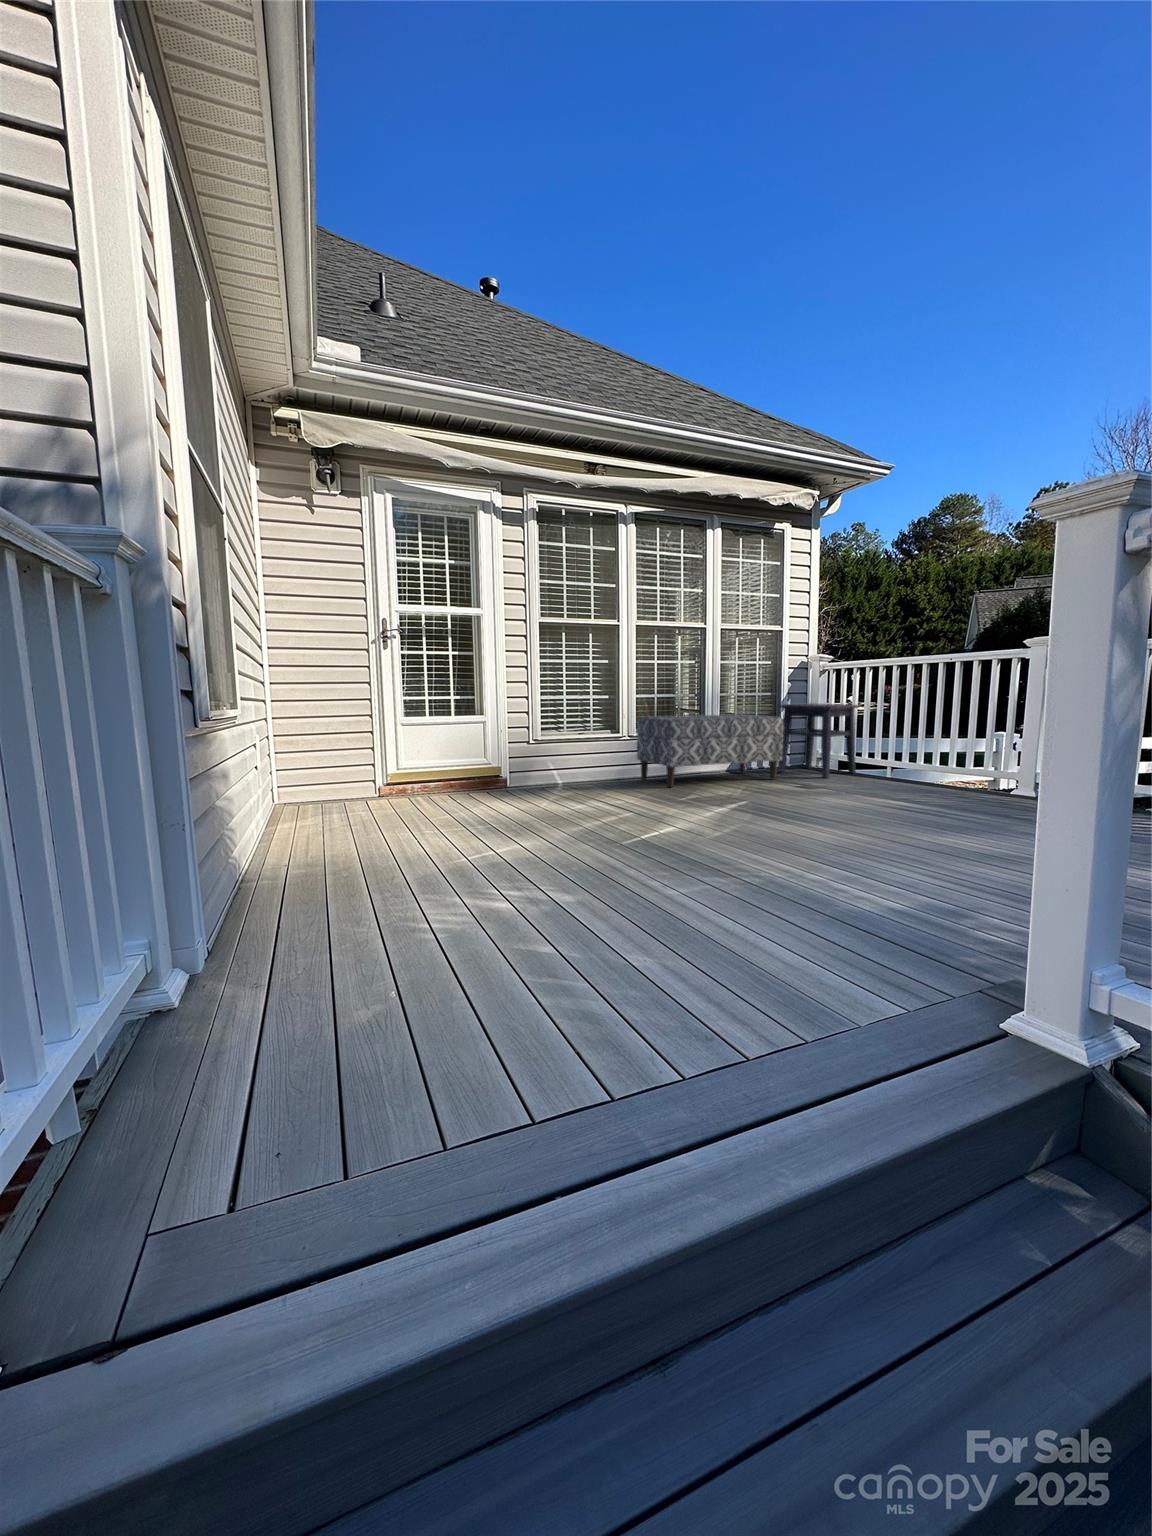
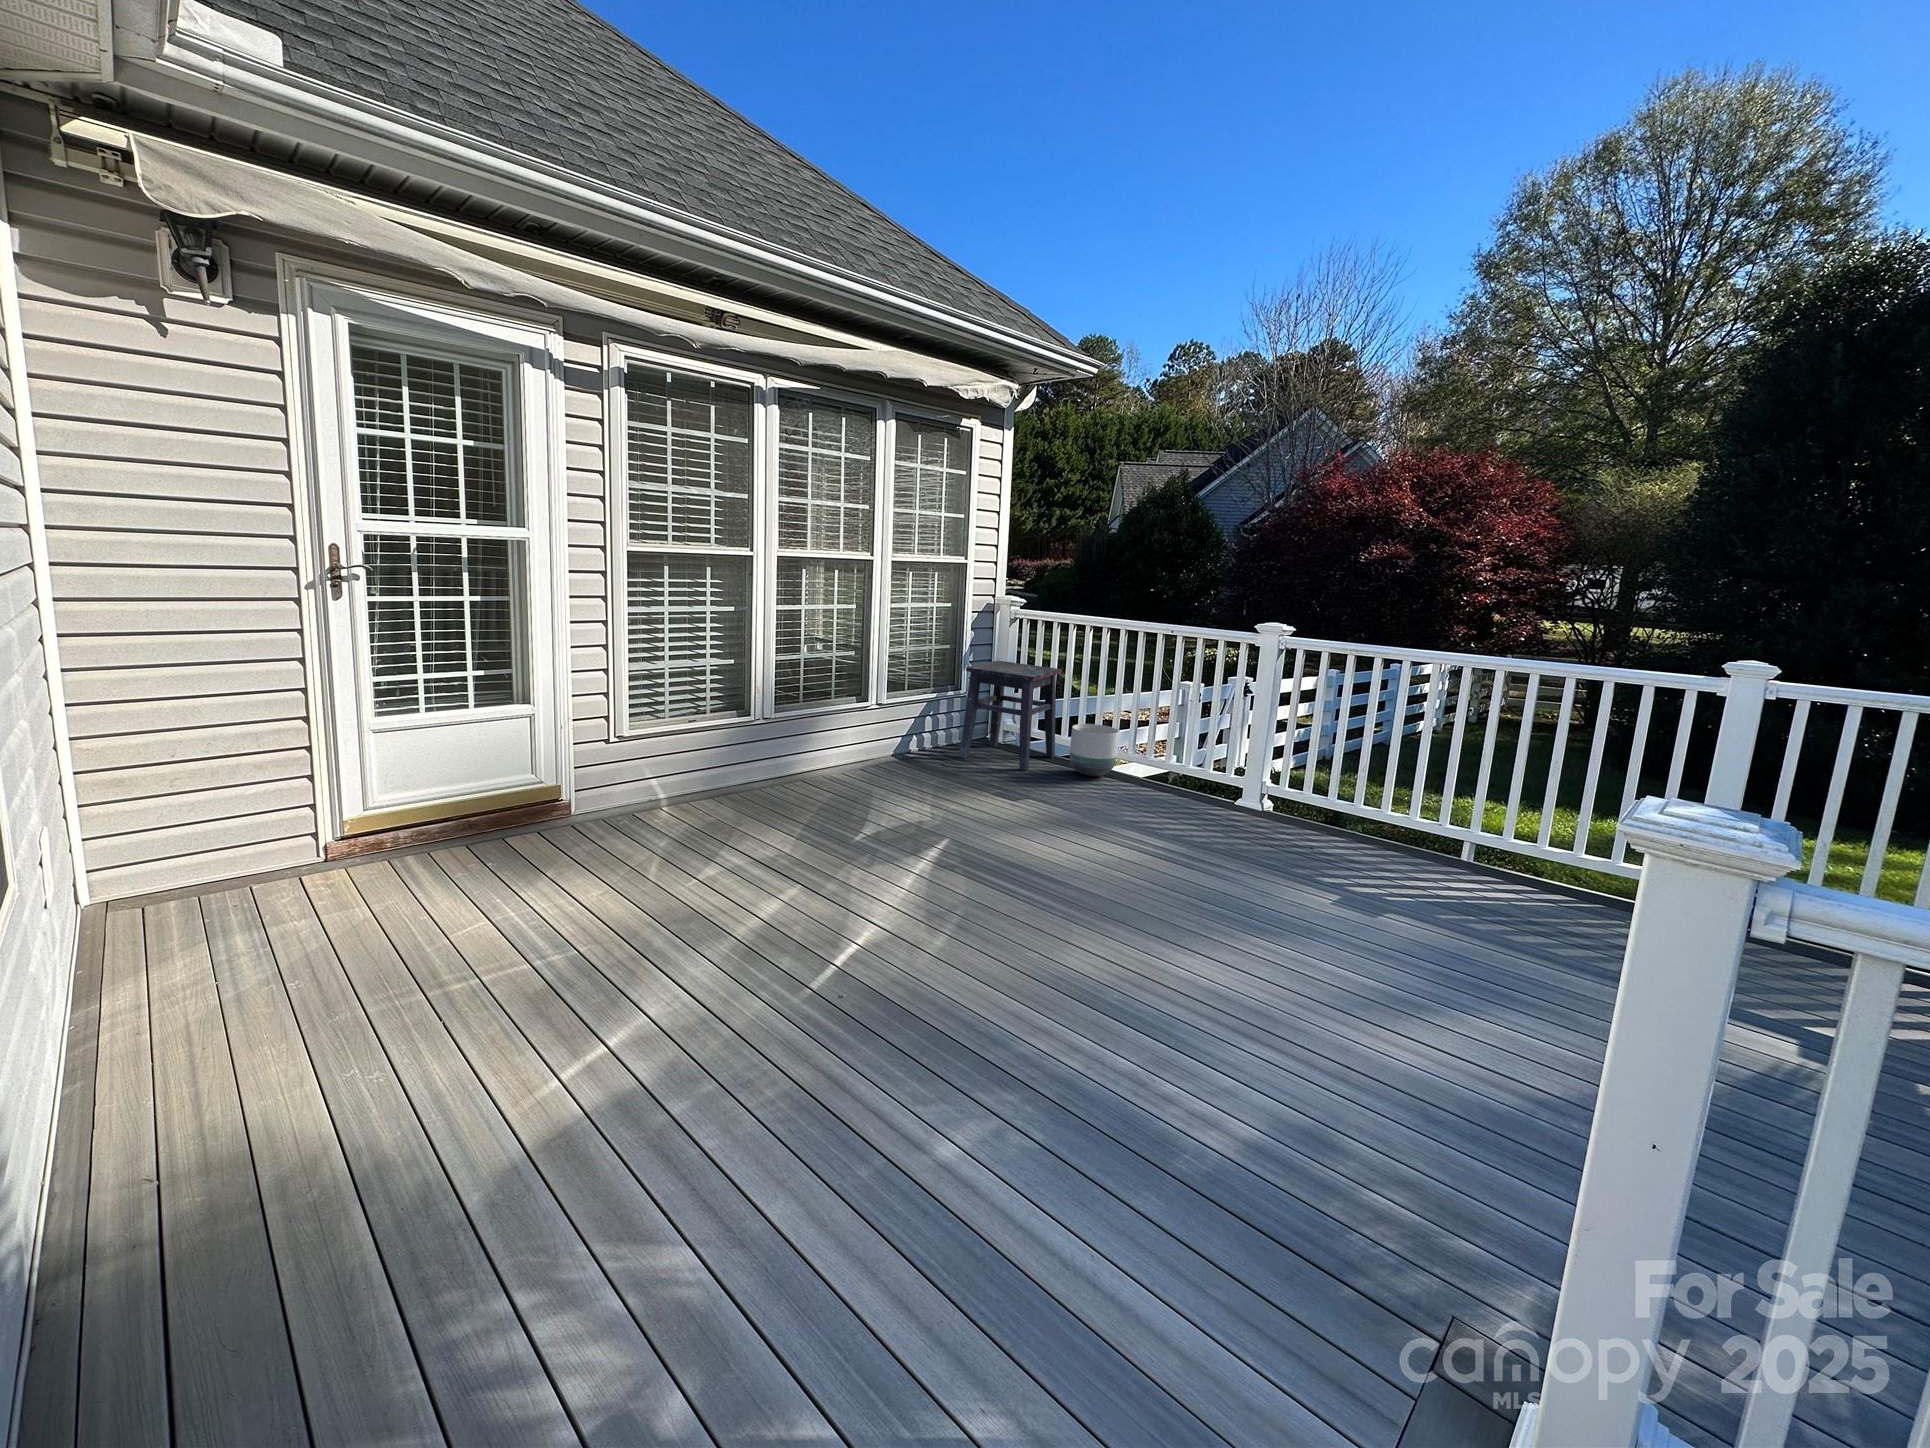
bench: present [637,714,783,787] -> none [774,679,977,804]
planter: none [862,743,903,781] -> present [1070,724,1119,776]

